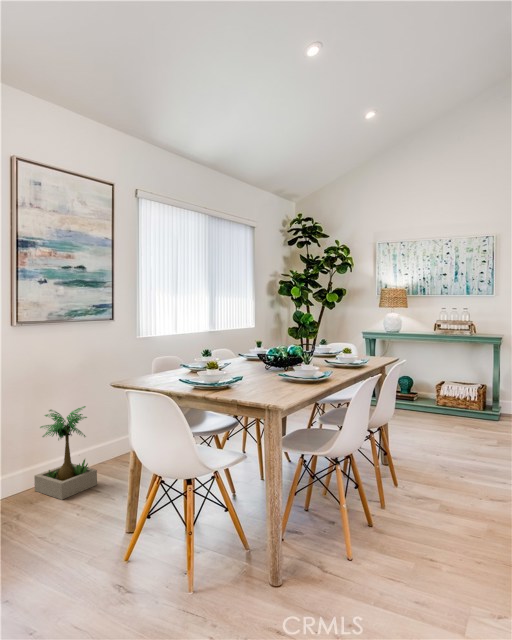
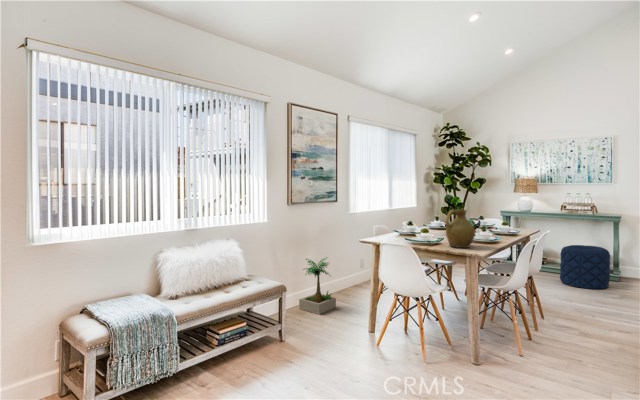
pitcher: none [236,331,281,393] -> present [446,210,475,248]
pouf: none [430,377,489,435] -> present [560,245,610,289]

